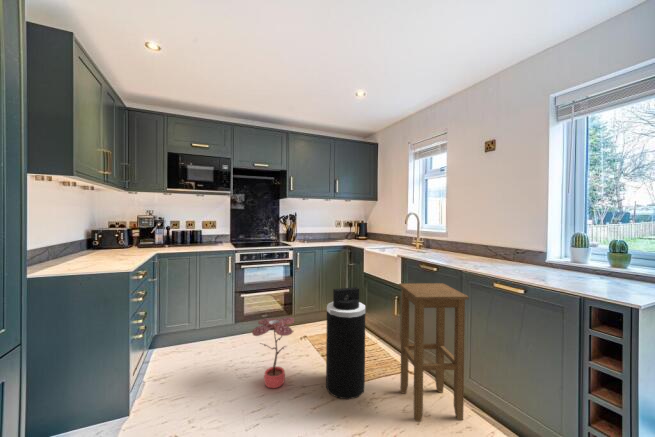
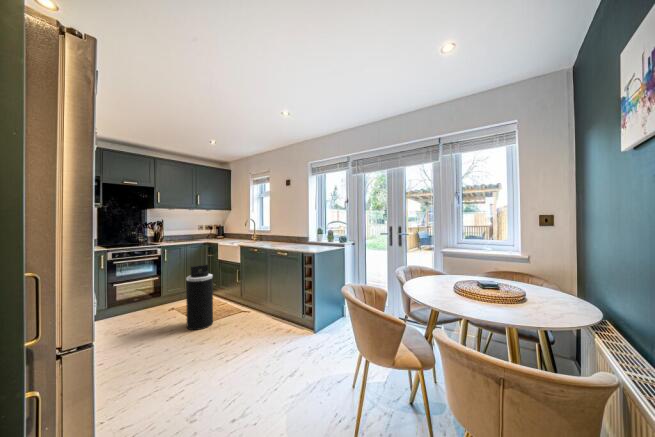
stool: present [399,283,469,421] -> none [233,257,266,329]
potted plant: present [252,317,294,388] -> none [130,290,163,336]

